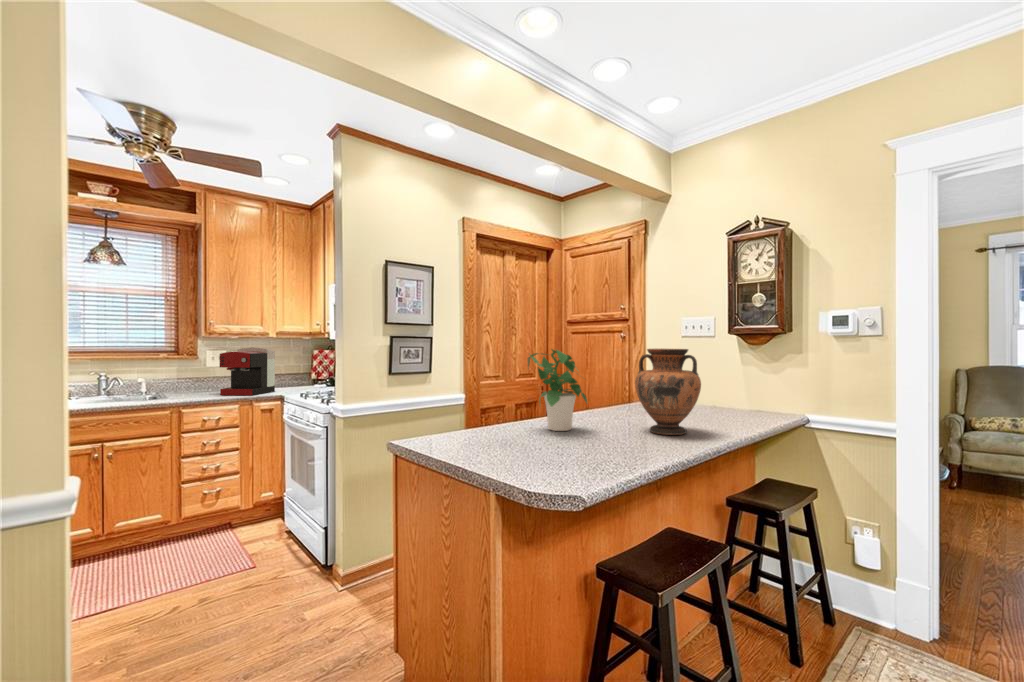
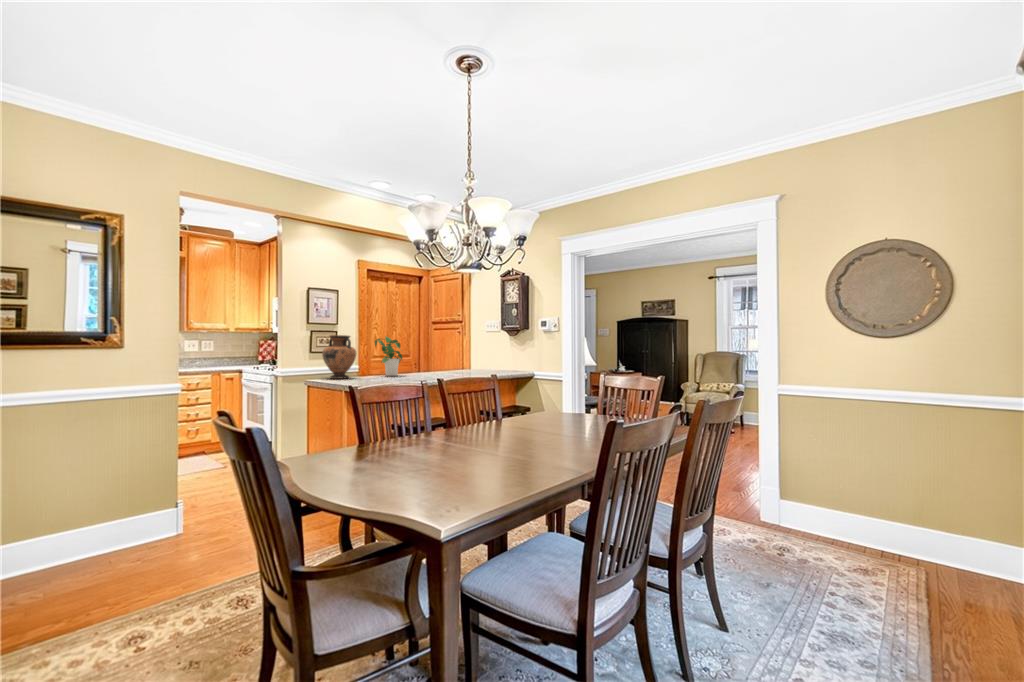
coffee maker: present [220,347,275,396] -> none [198,338,234,369]
vase: present [635,348,701,435] -> present [322,335,356,379]

